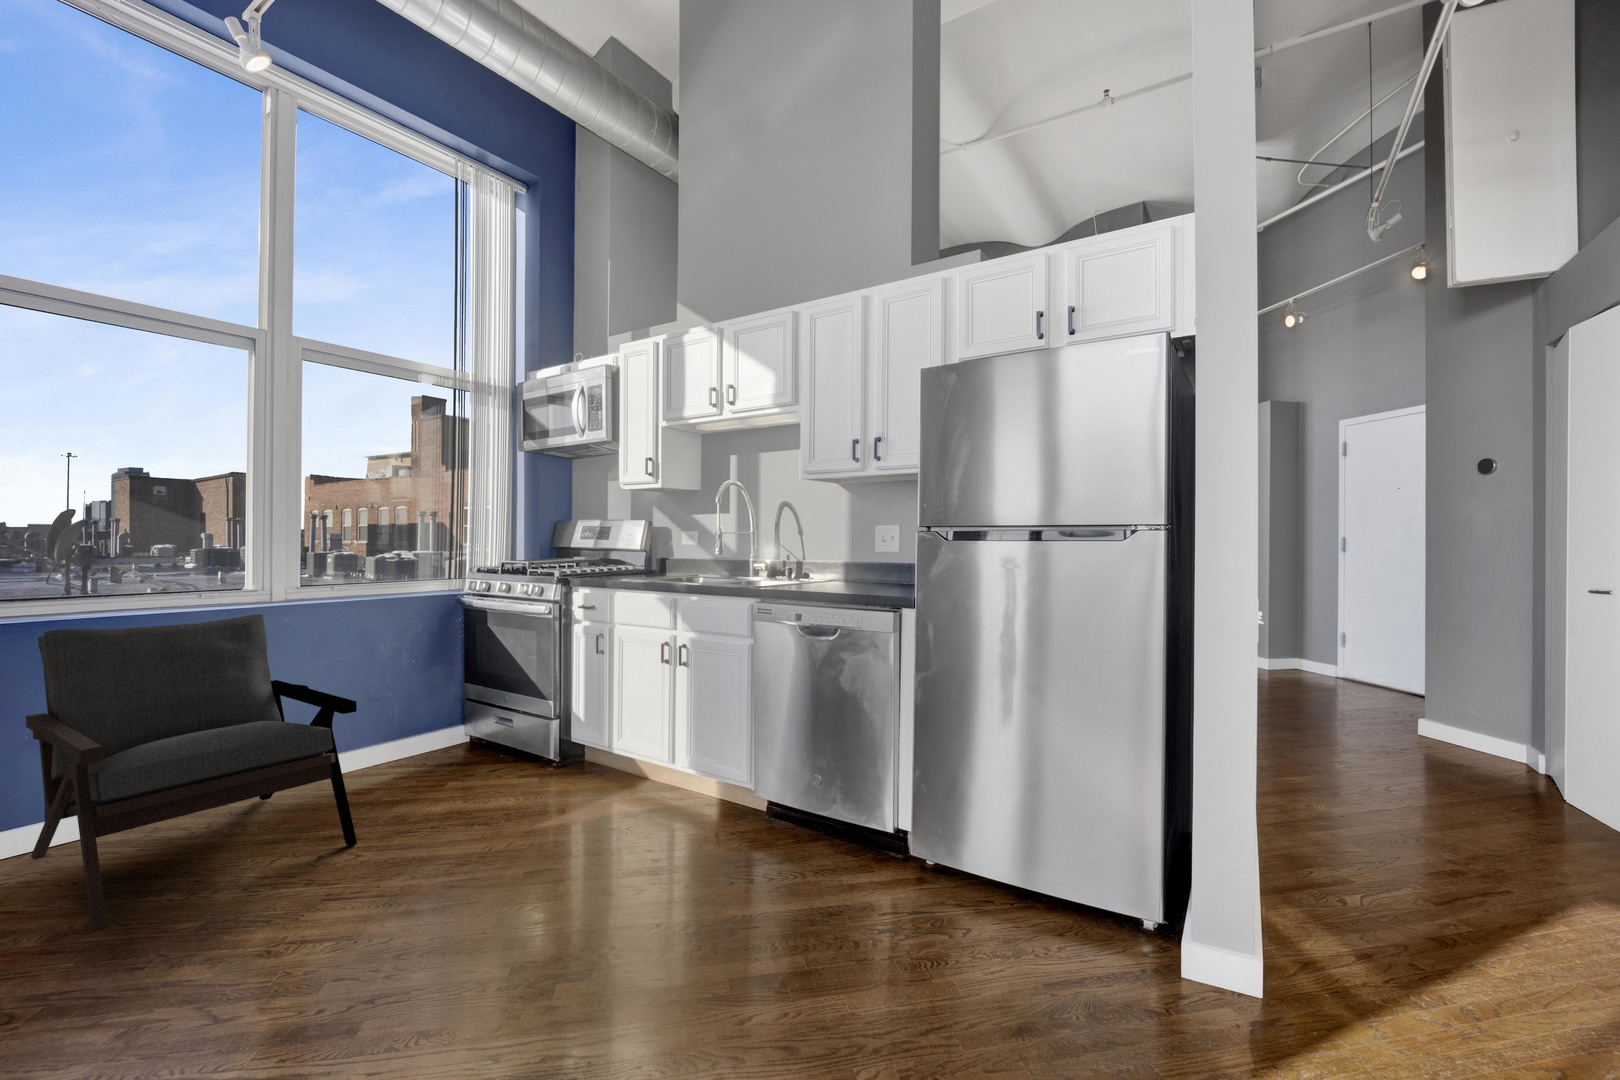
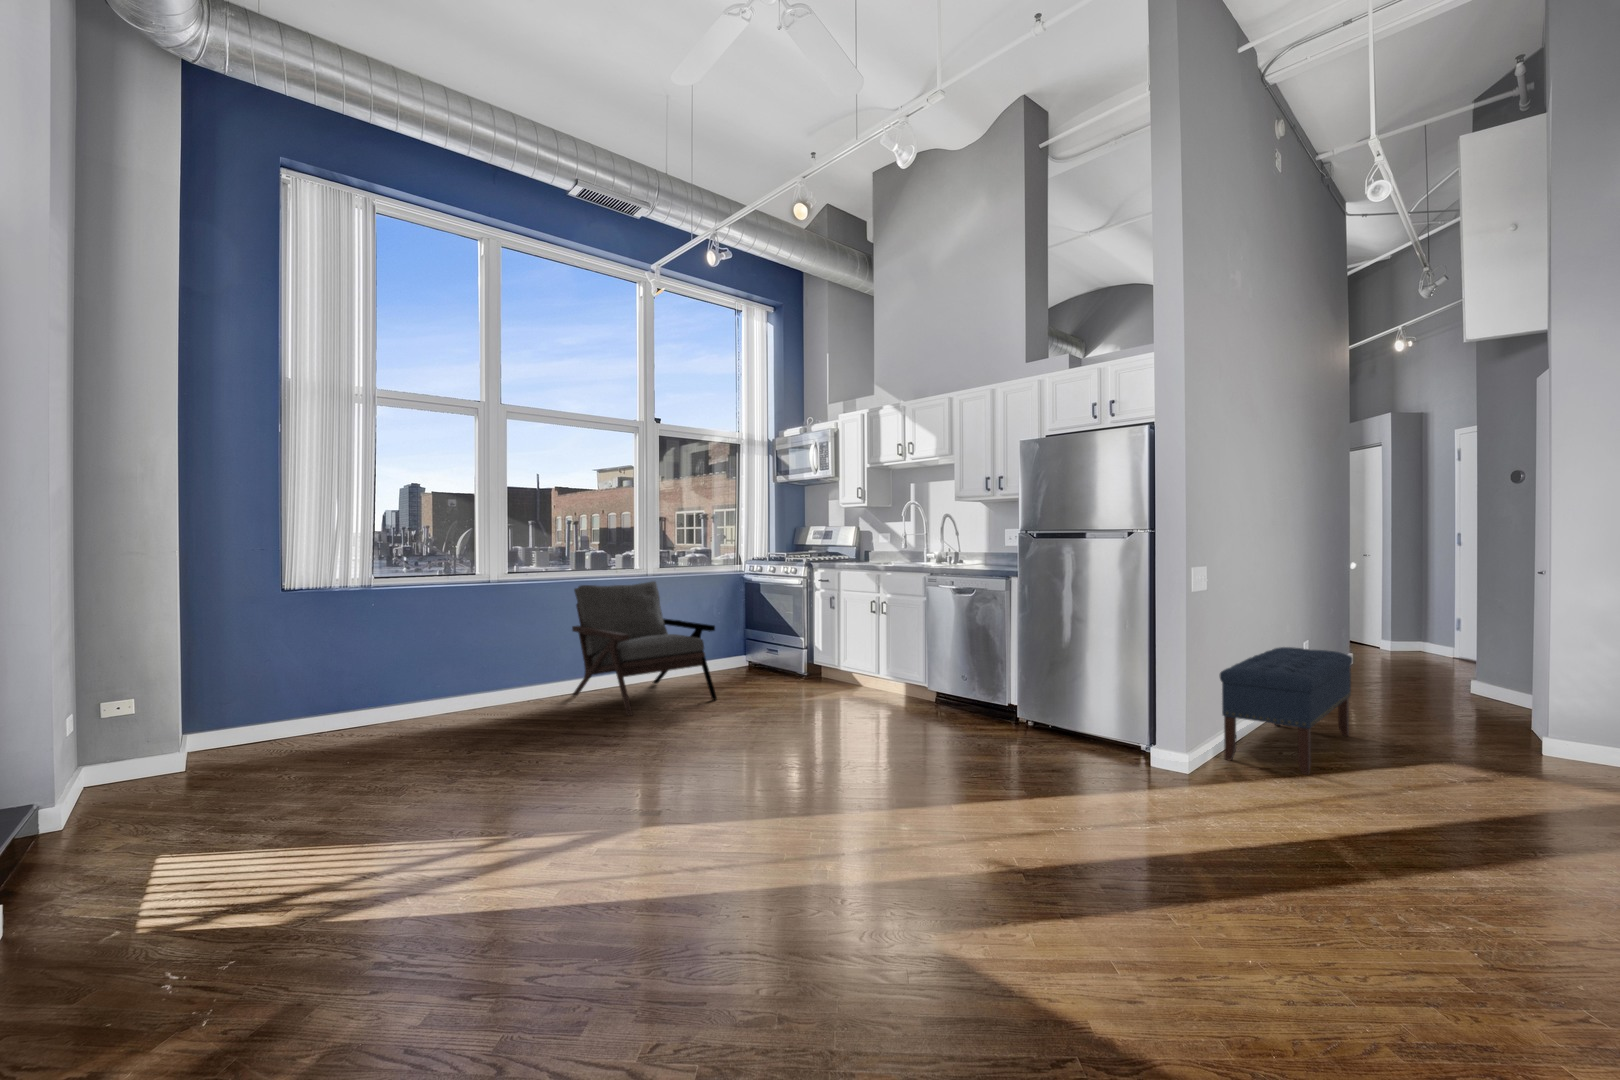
bench: none [1294,716,1539,1025] -> present [1220,647,1352,775]

